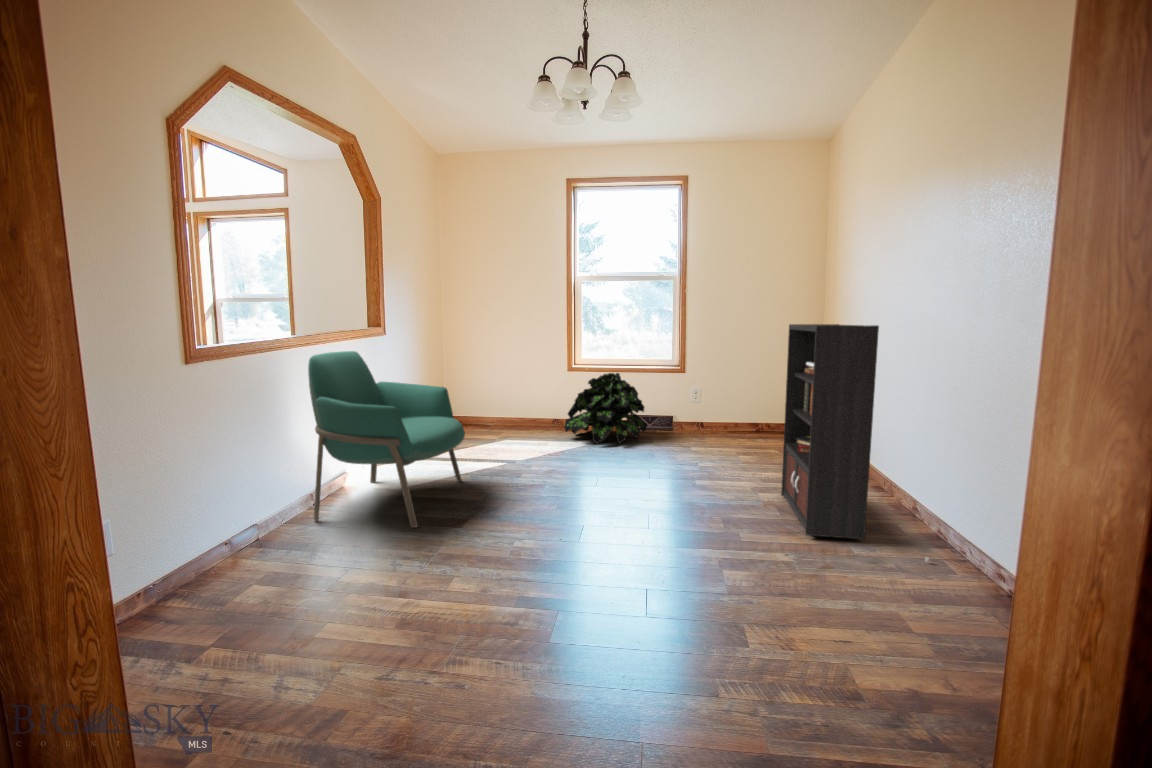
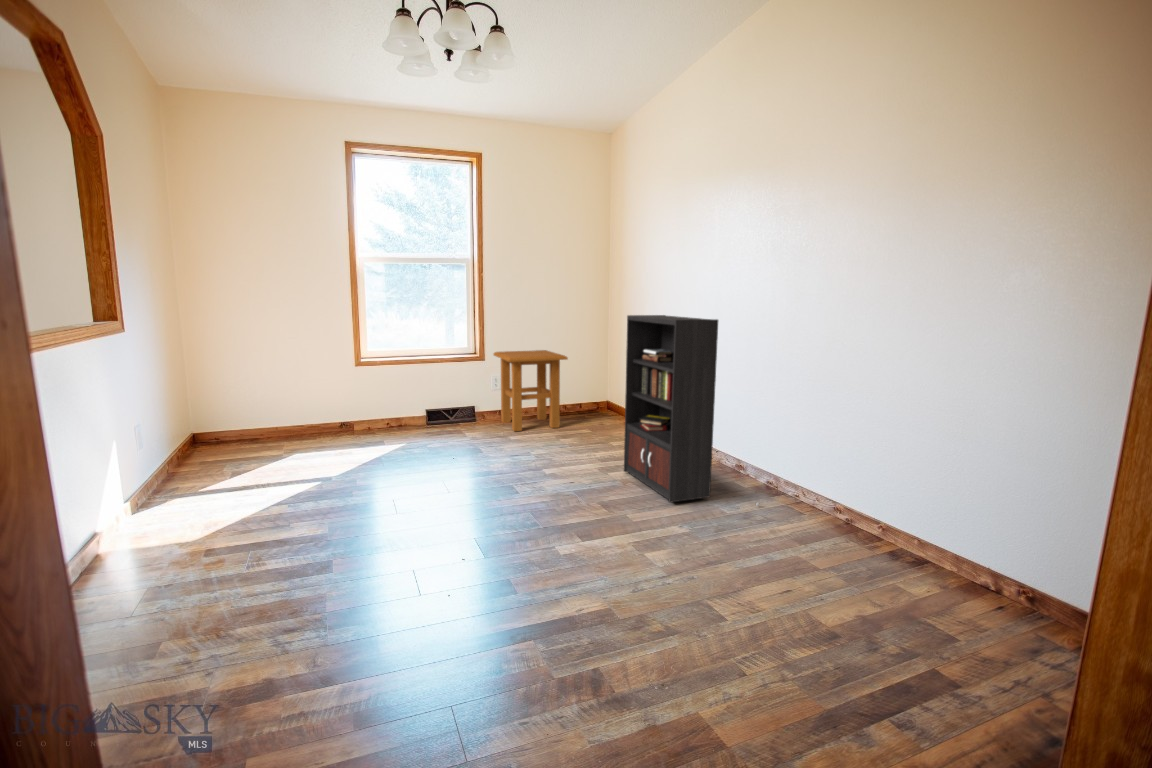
armchair: present [308,351,465,528] -> none [67,358,302,607]
side table: none [692,365,760,444] -> present [494,350,568,431]
potted plant: present [564,373,647,443] -> none [364,364,460,446]

